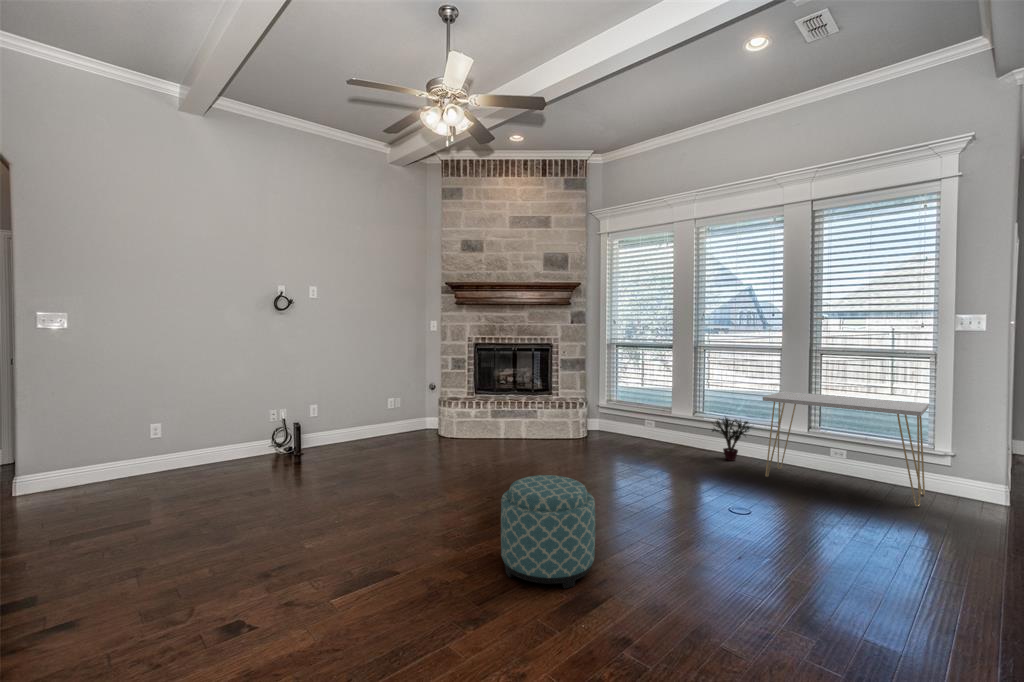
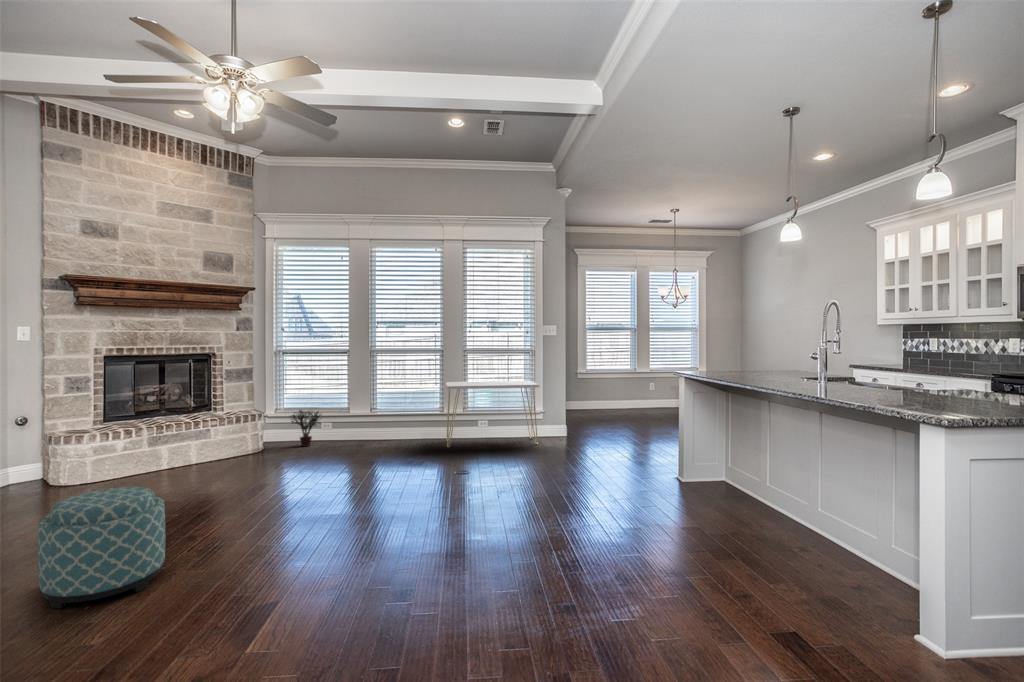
potted plant: present [712,417,750,461] -> present [291,410,321,446]
ottoman: present [501,475,595,589] -> present [38,487,165,609]

